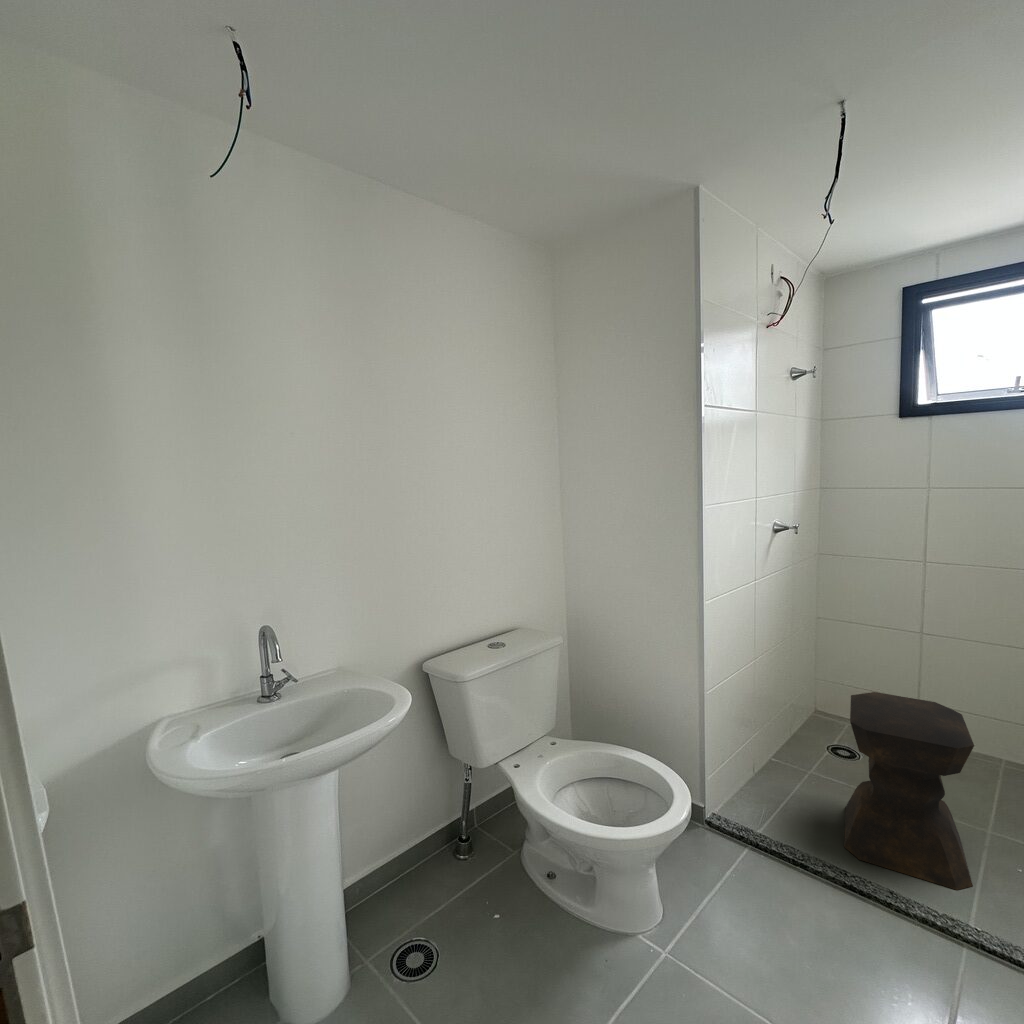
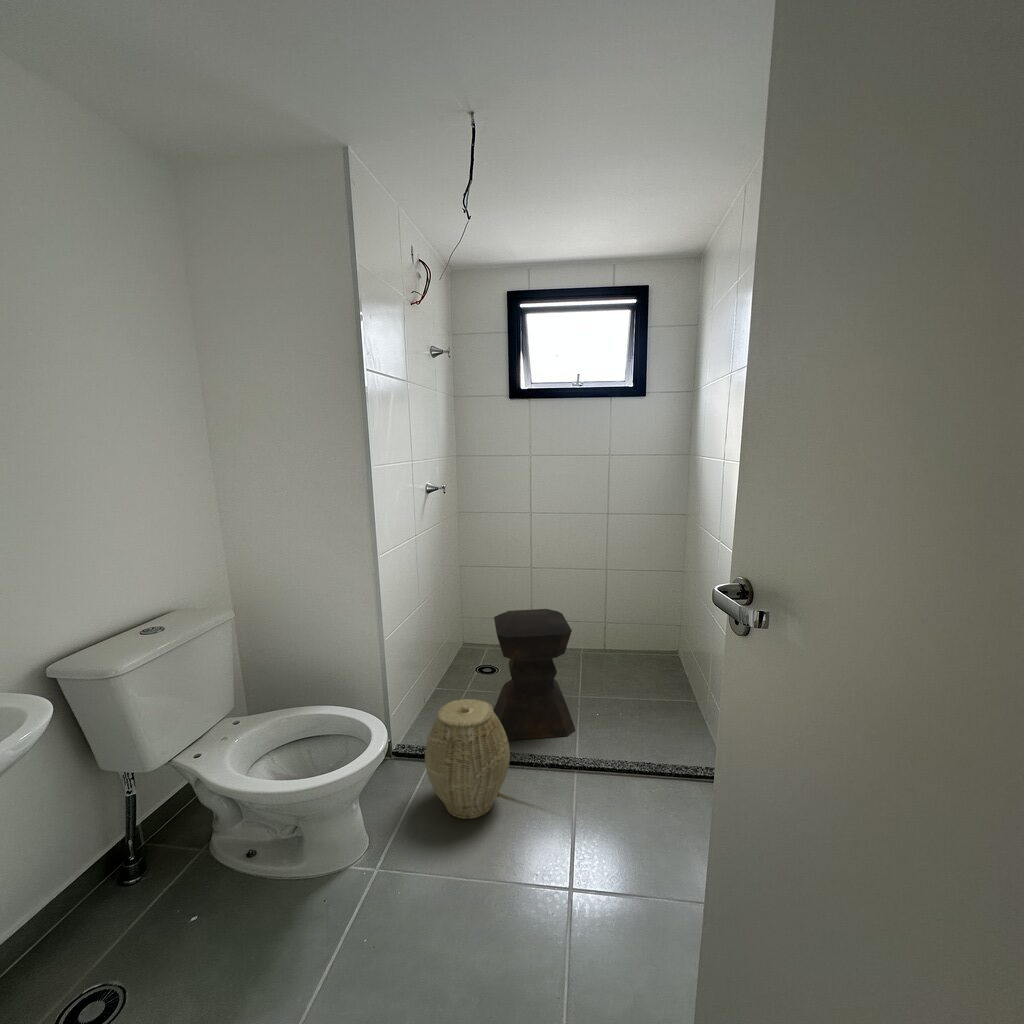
woven basket: none [736,791,851,948] -> present [425,699,510,819]

